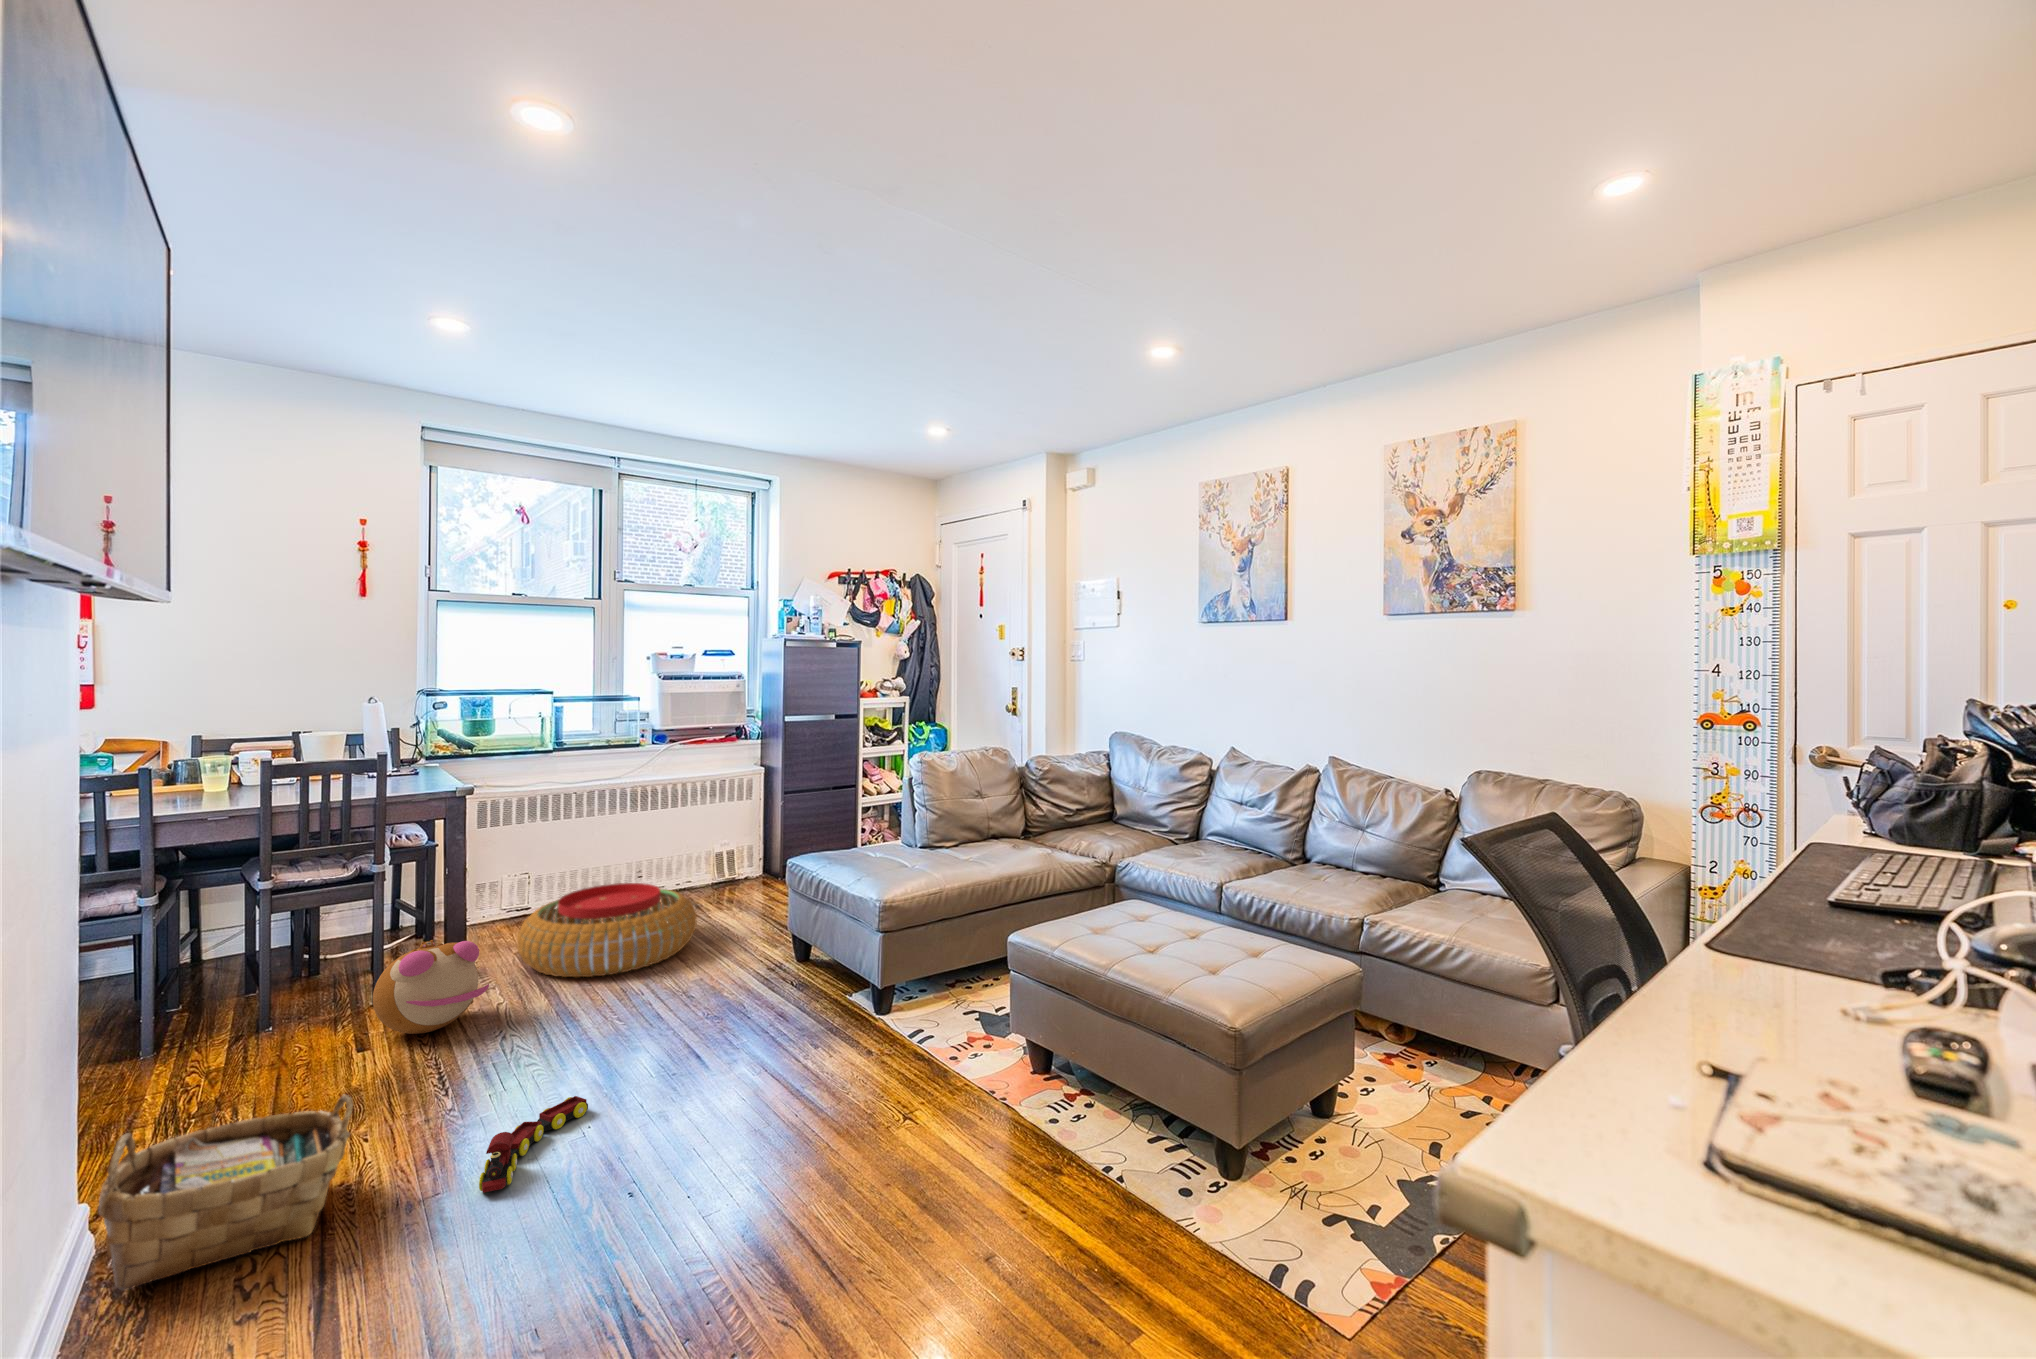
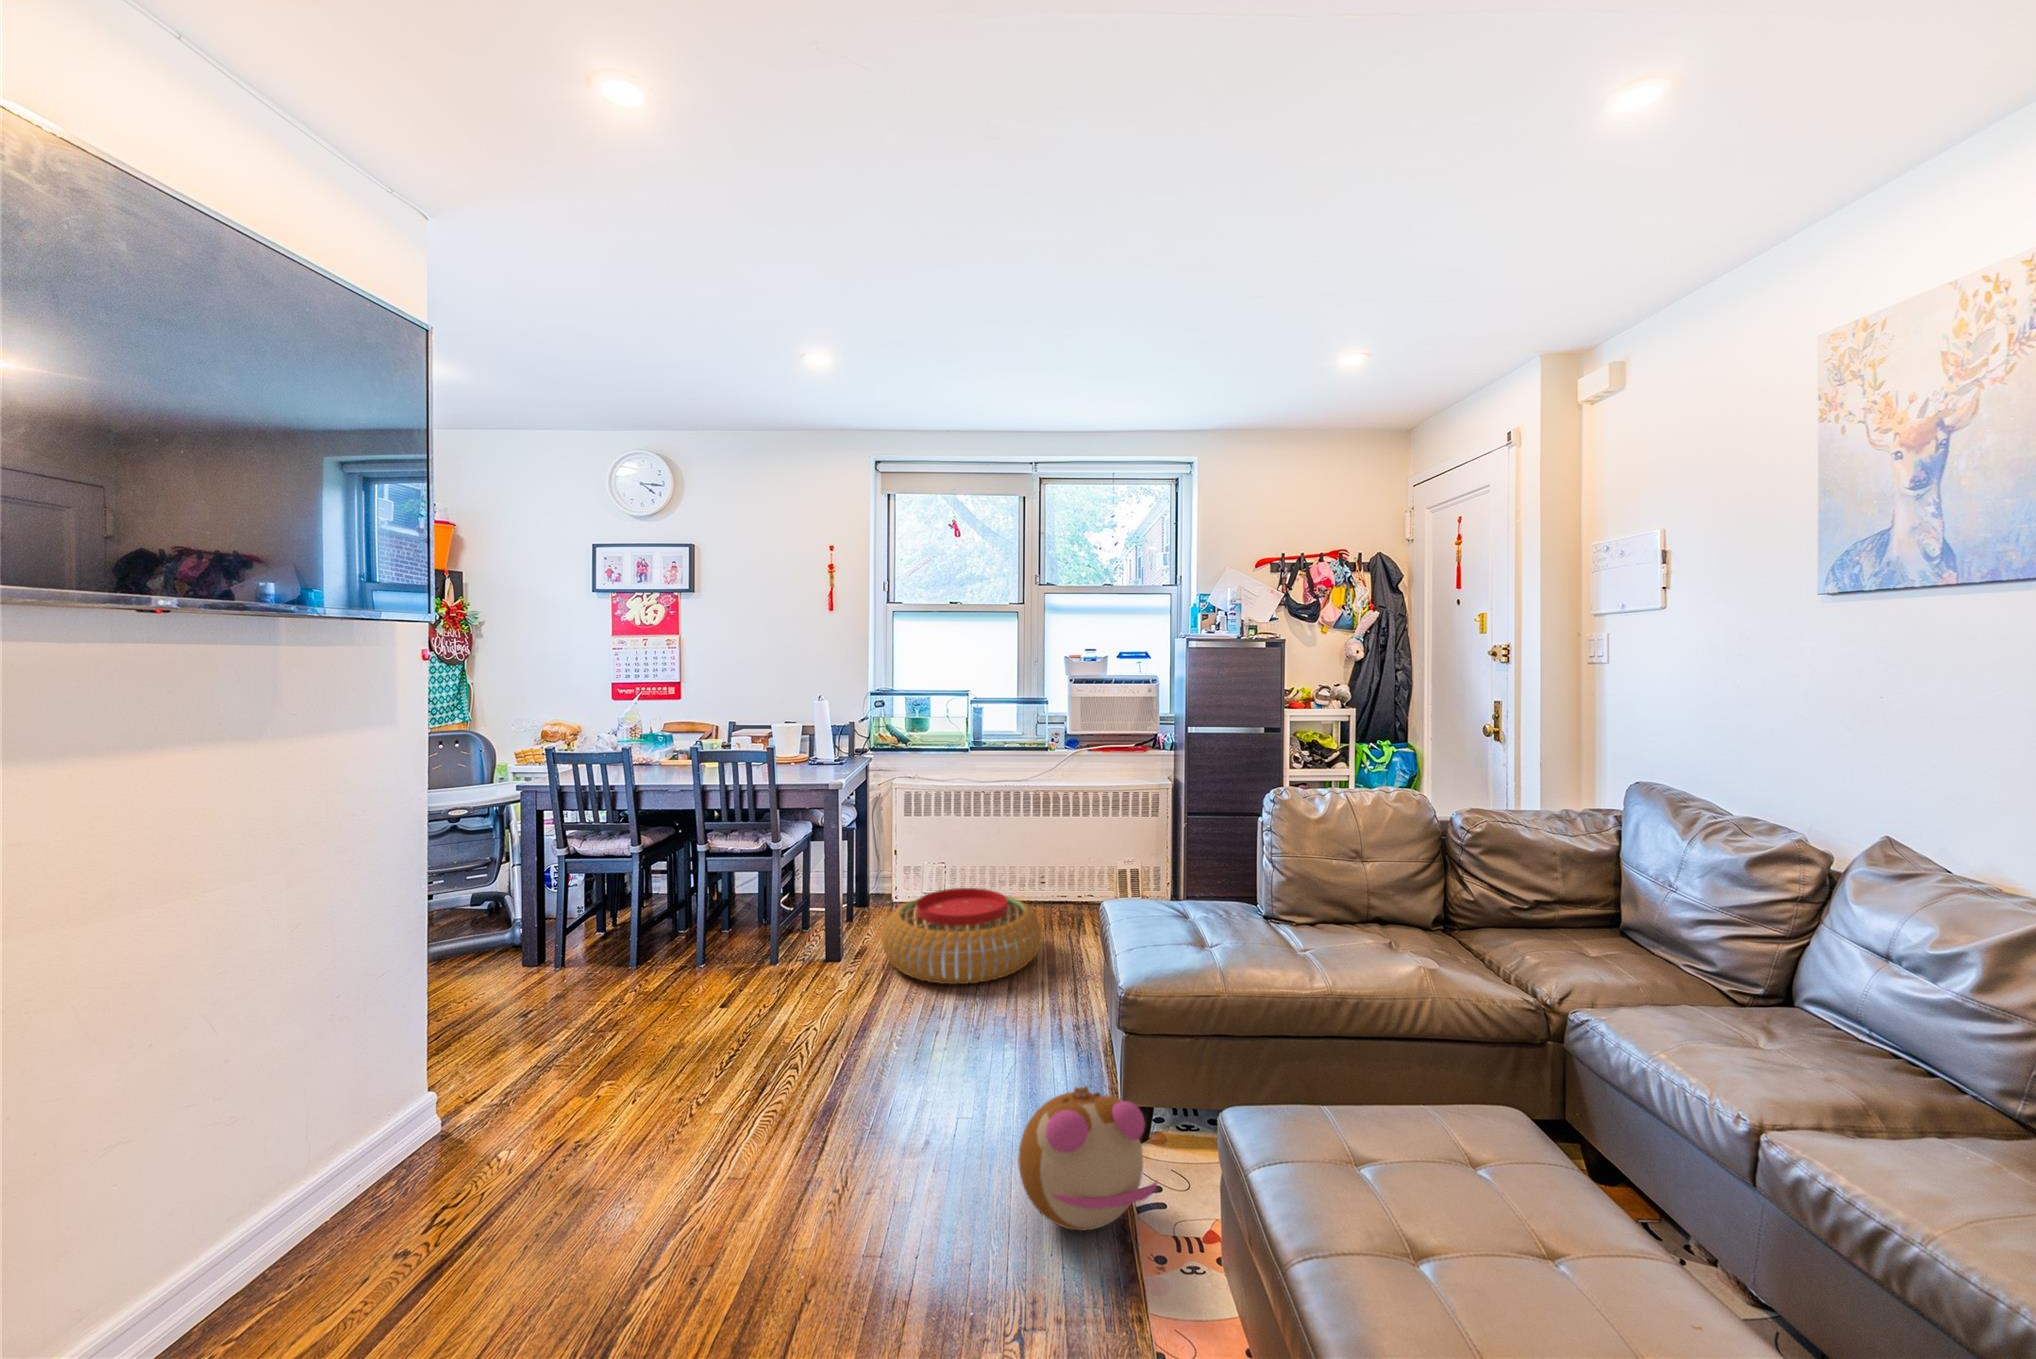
plush toy: present [373,940,489,1034] -> present [1018,1086,1157,1231]
woven basket: present [99,1095,353,1291] -> none [409,1045,591,1179]
toy train: present [479,1096,588,1193] -> none [628,1119,778,1202]

